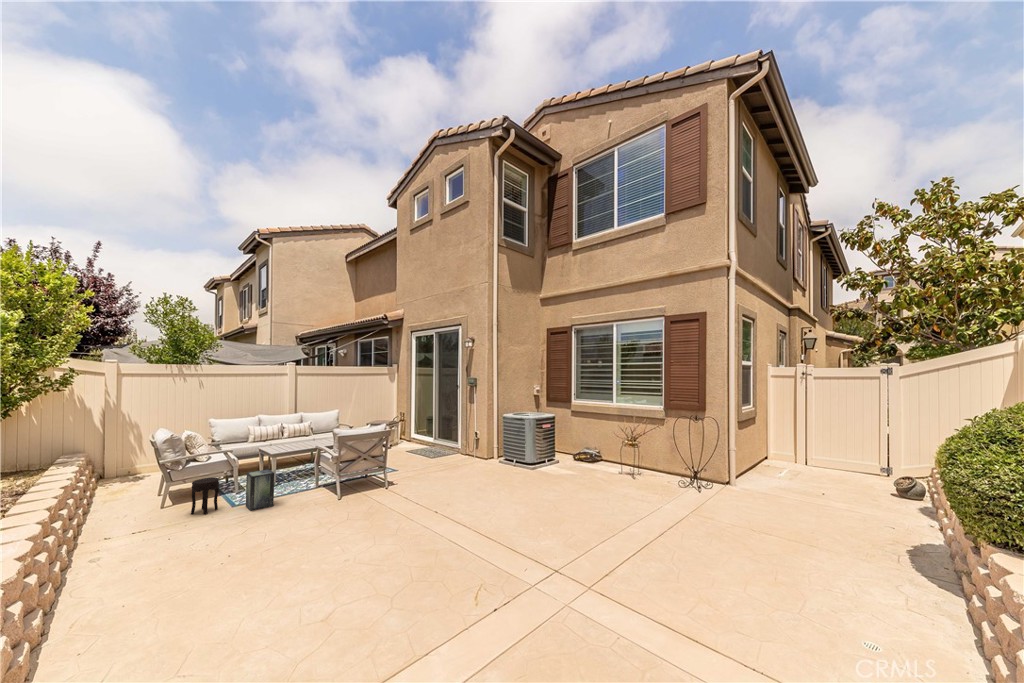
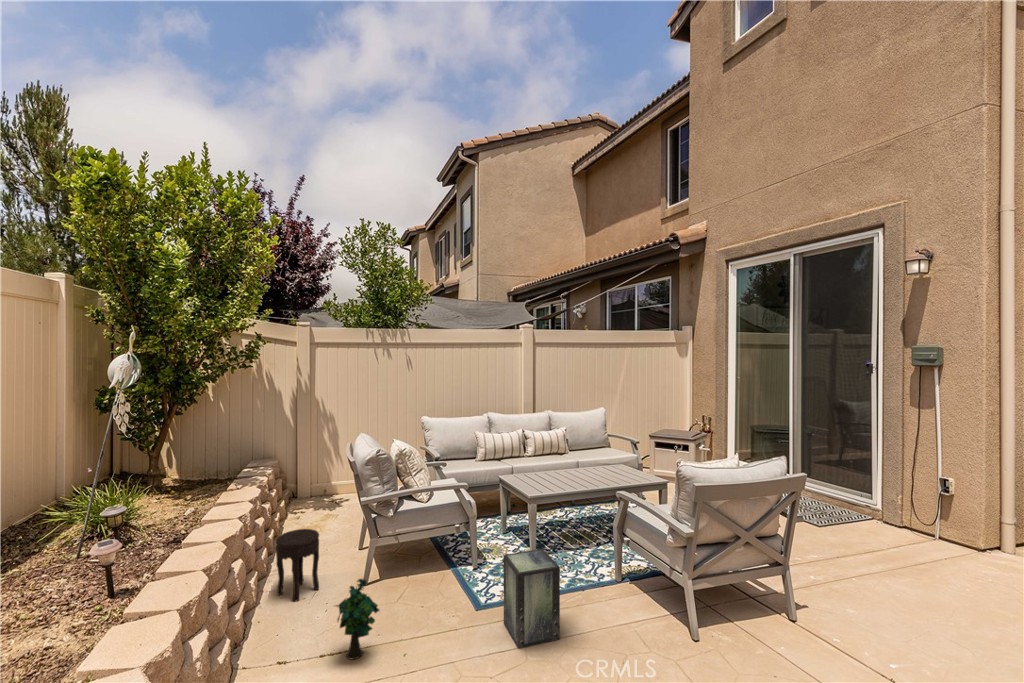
side table: present [191,478,219,515] -> present [276,529,319,602]
decorative plant: none [144,487,173,526] -> present [336,579,379,659]

